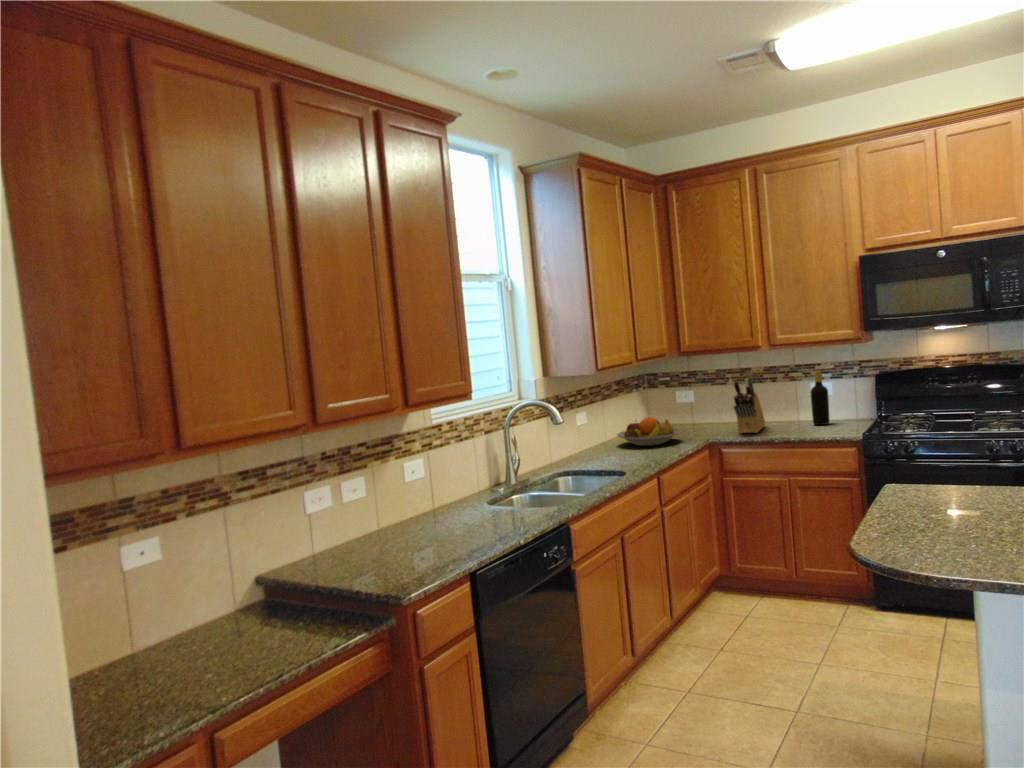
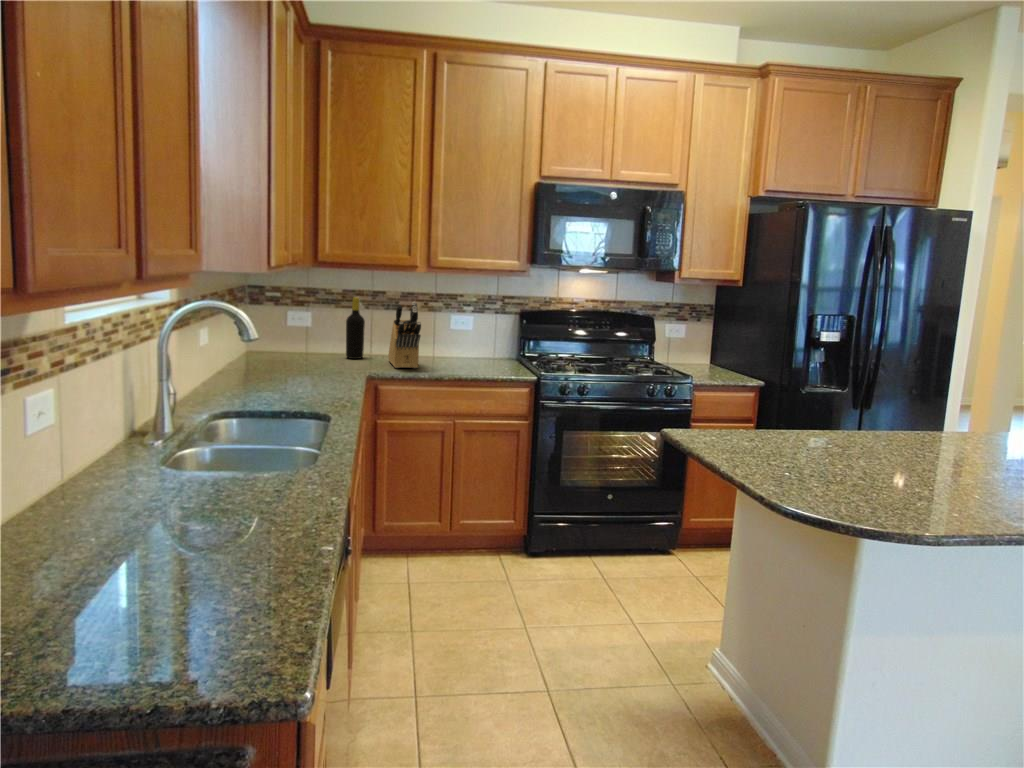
bottle: present [811,371,829,425] -> present [346,297,365,359]
fruit bowl: present [617,417,681,446] -> none [250,342,338,379]

